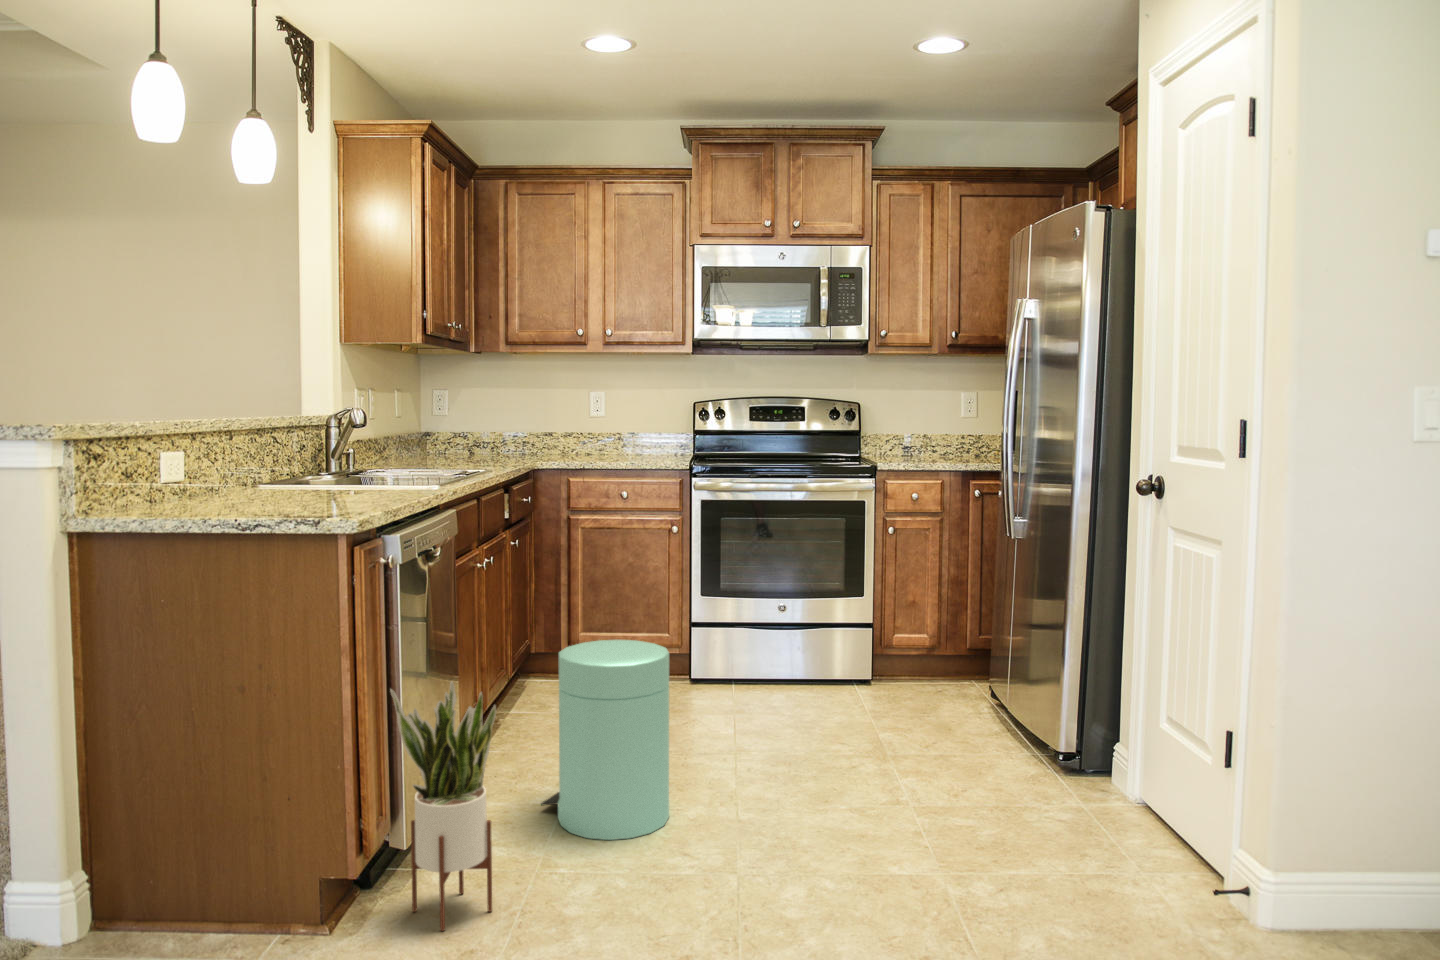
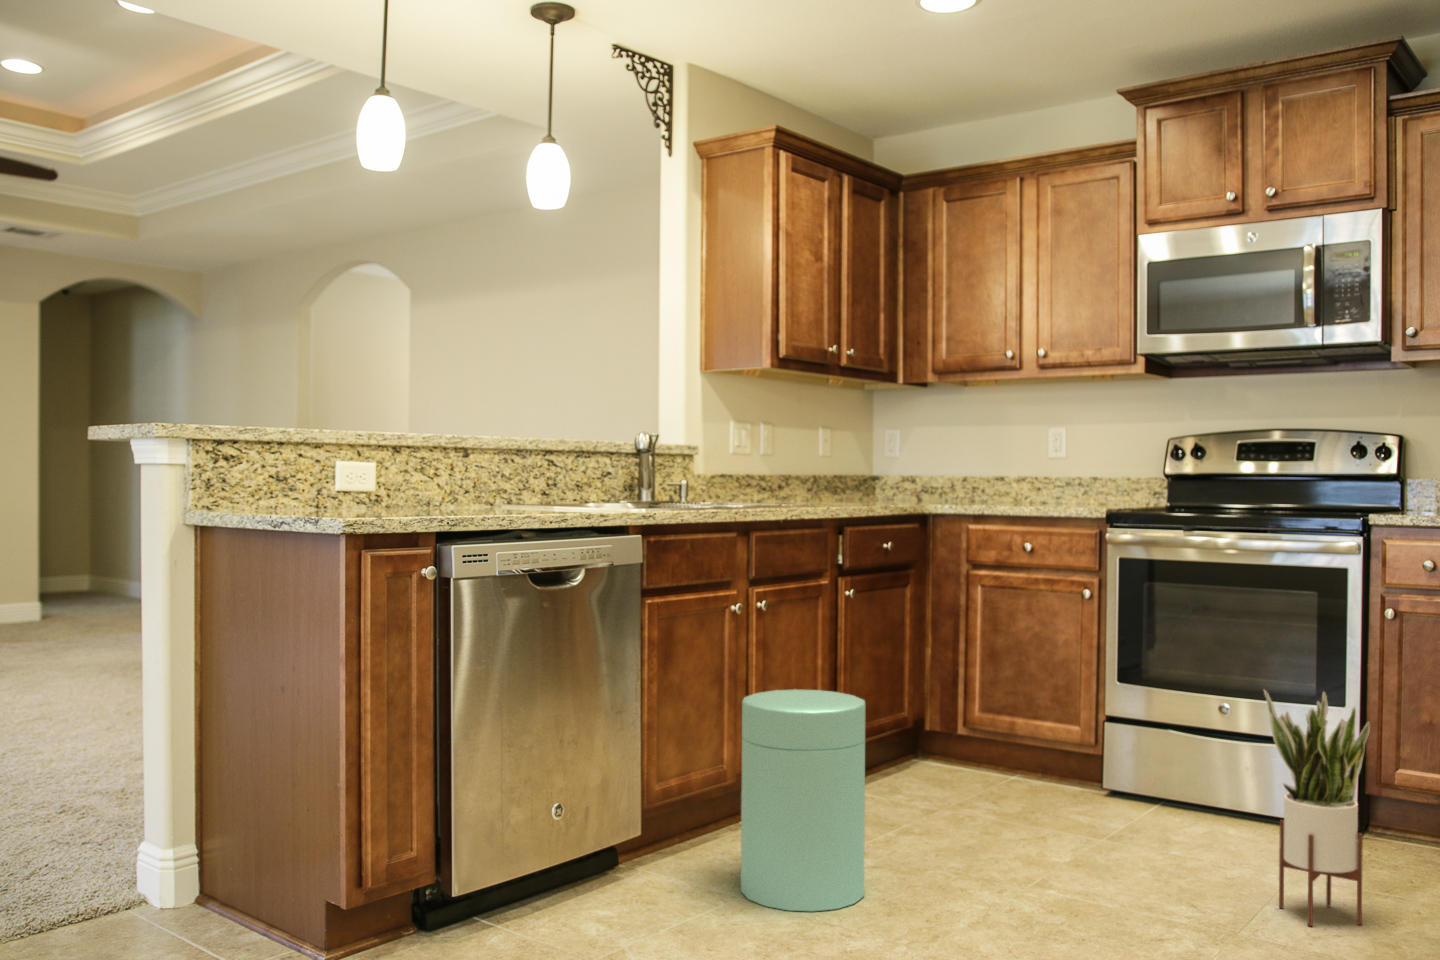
potted plant: present [390,681,496,931] -> present [1264,690,1370,926]

